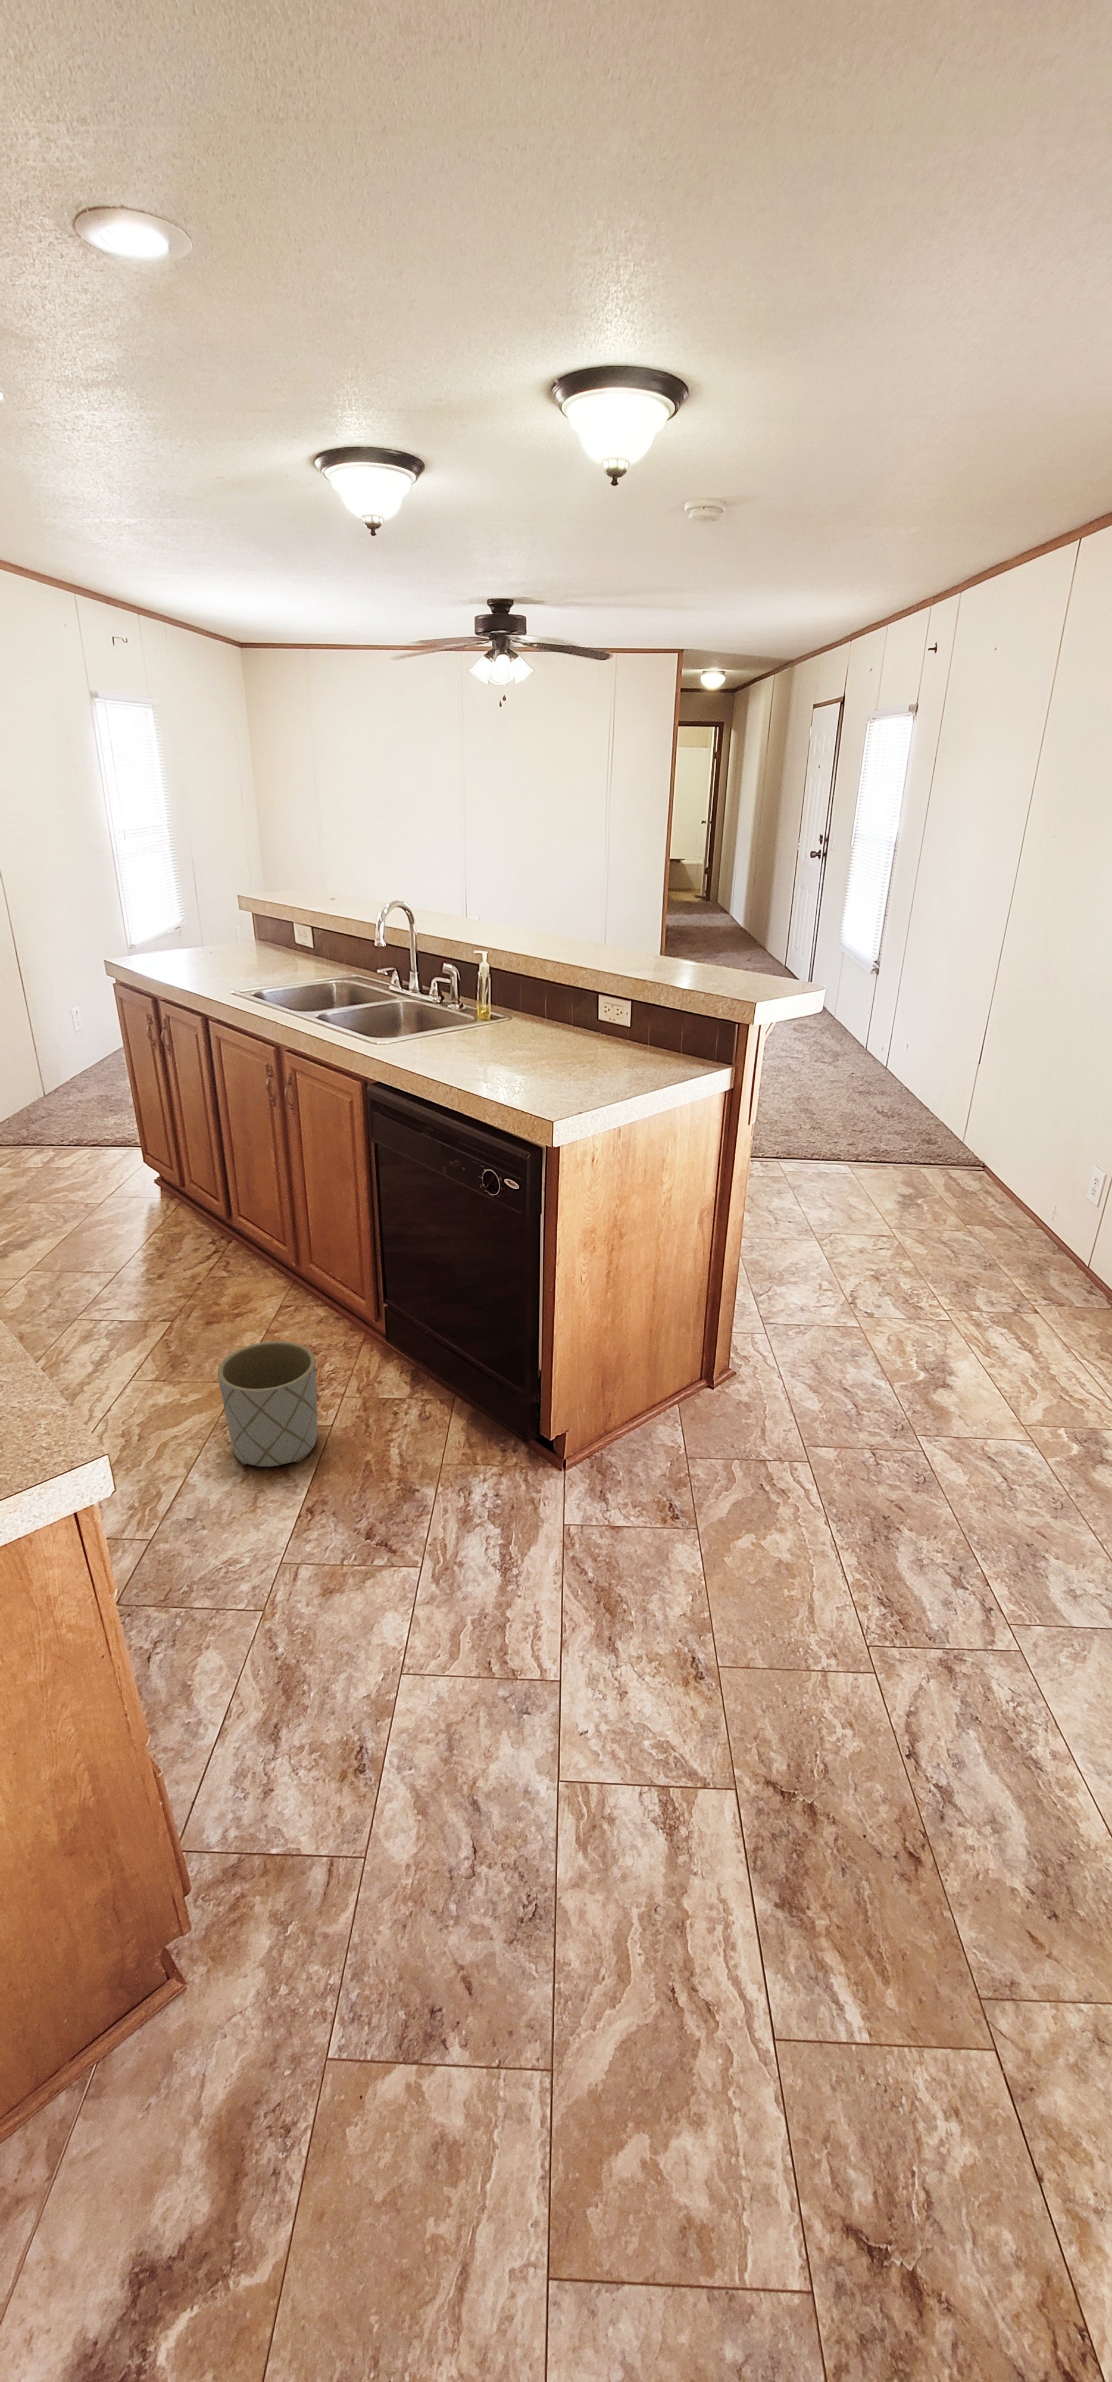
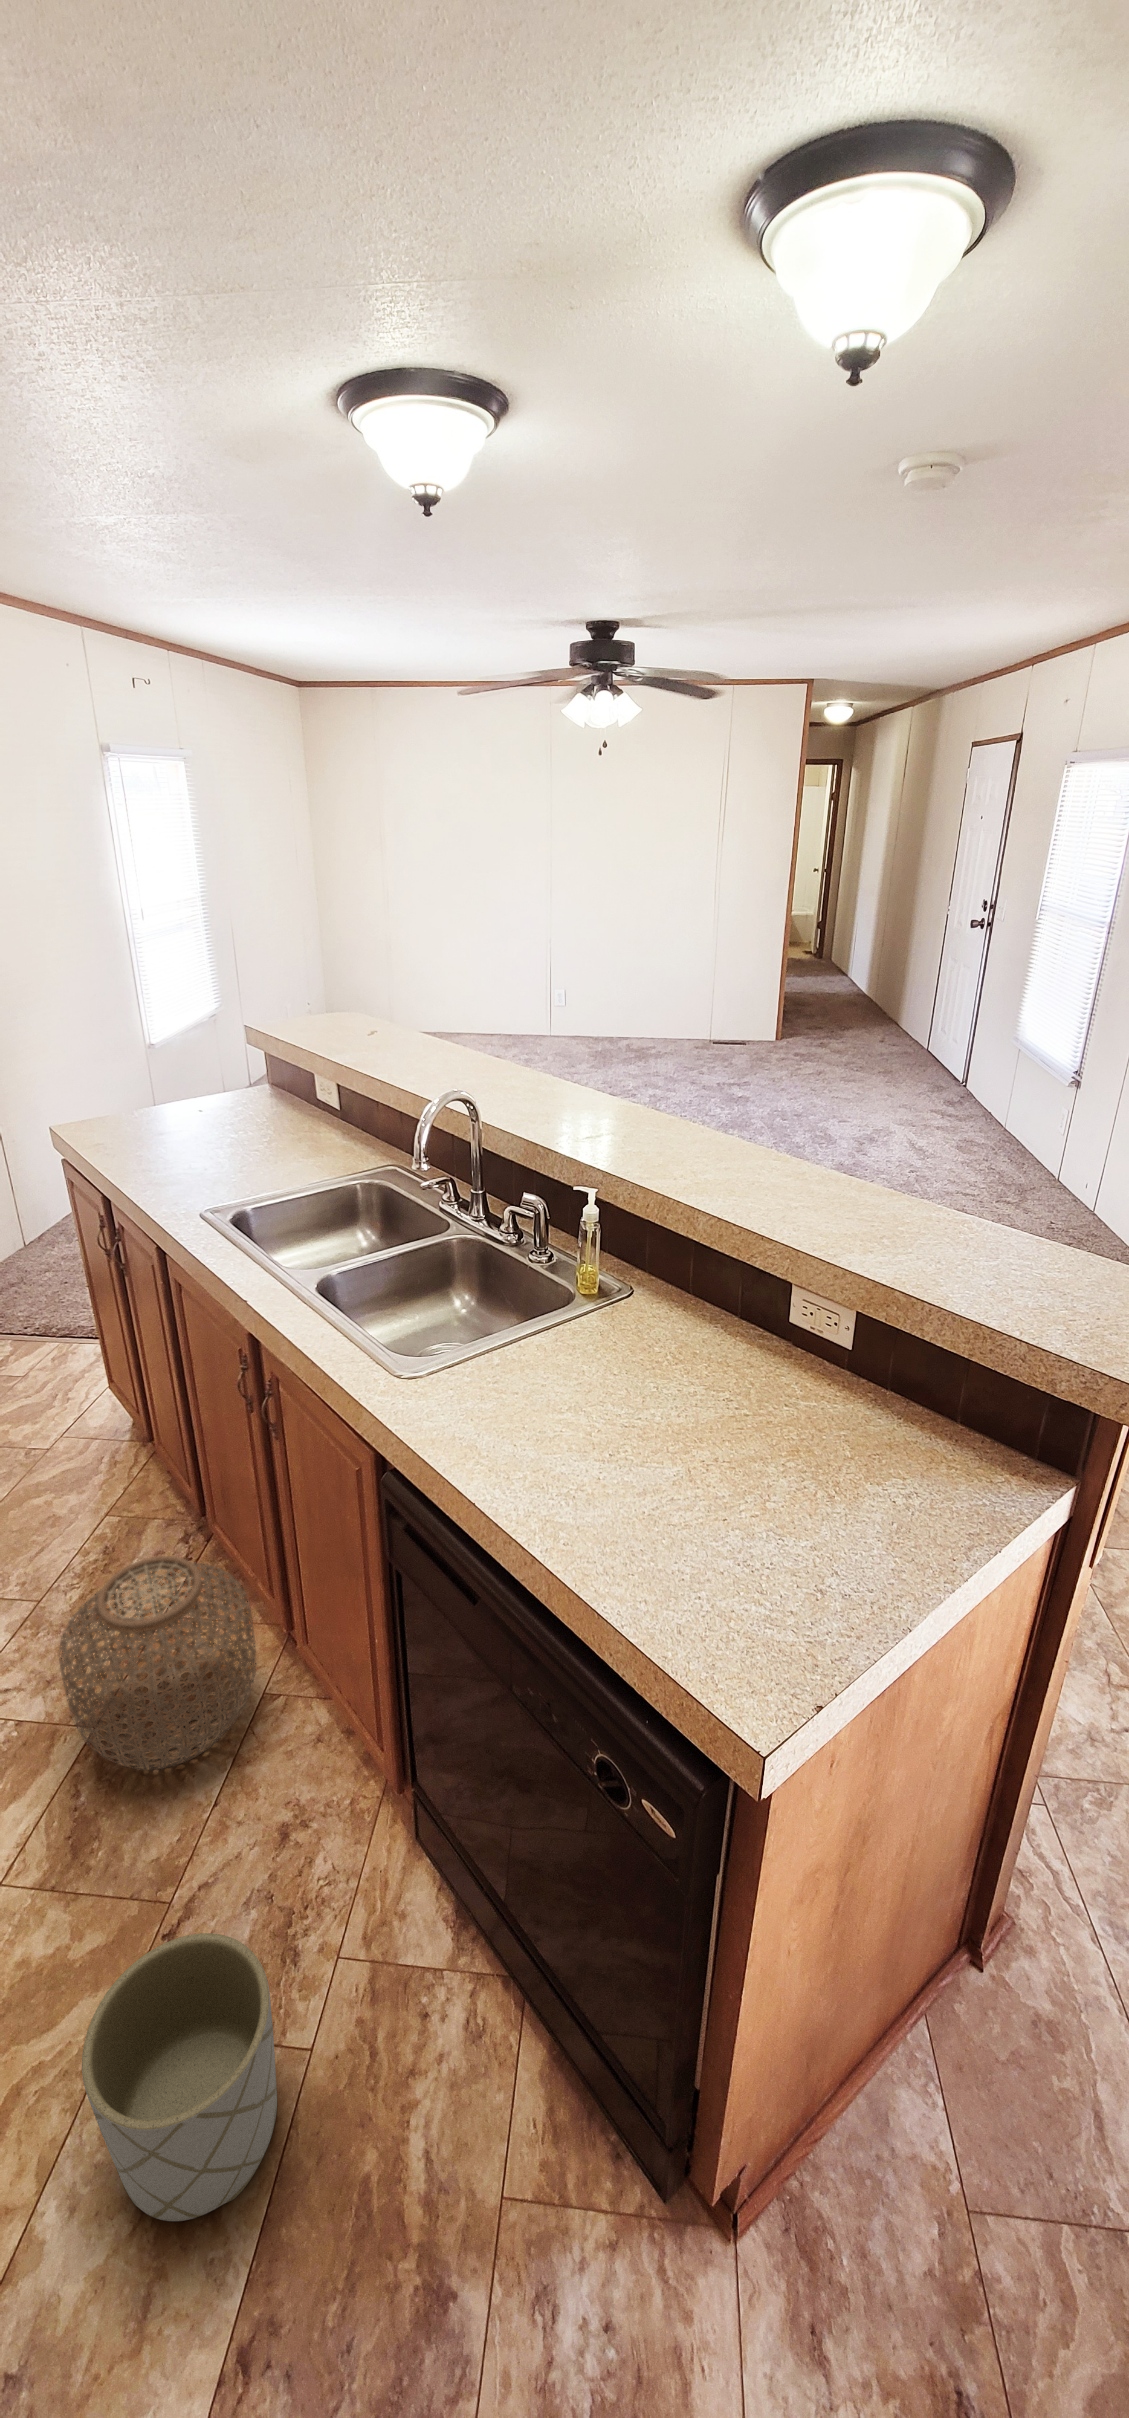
woven basket: none [157,1203,278,1333] -> present [59,1556,256,1770]

